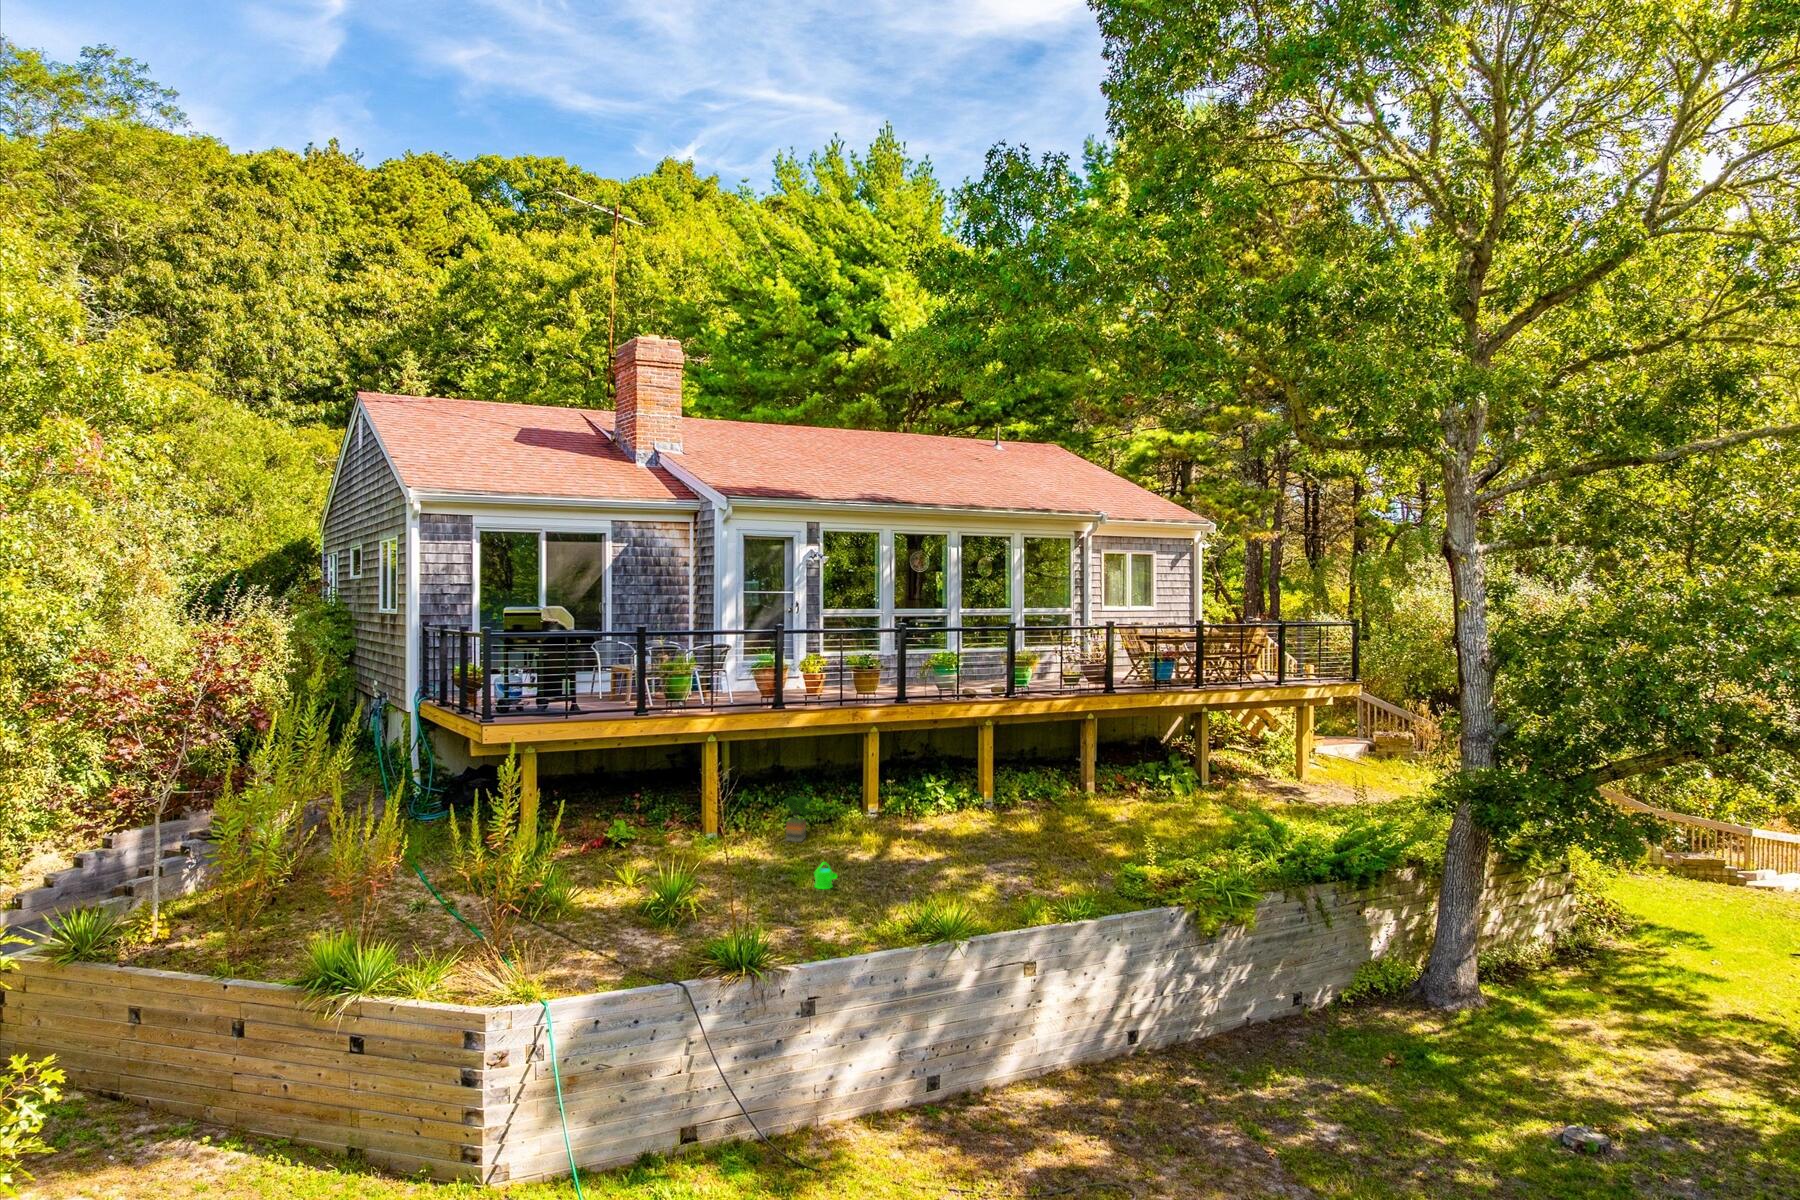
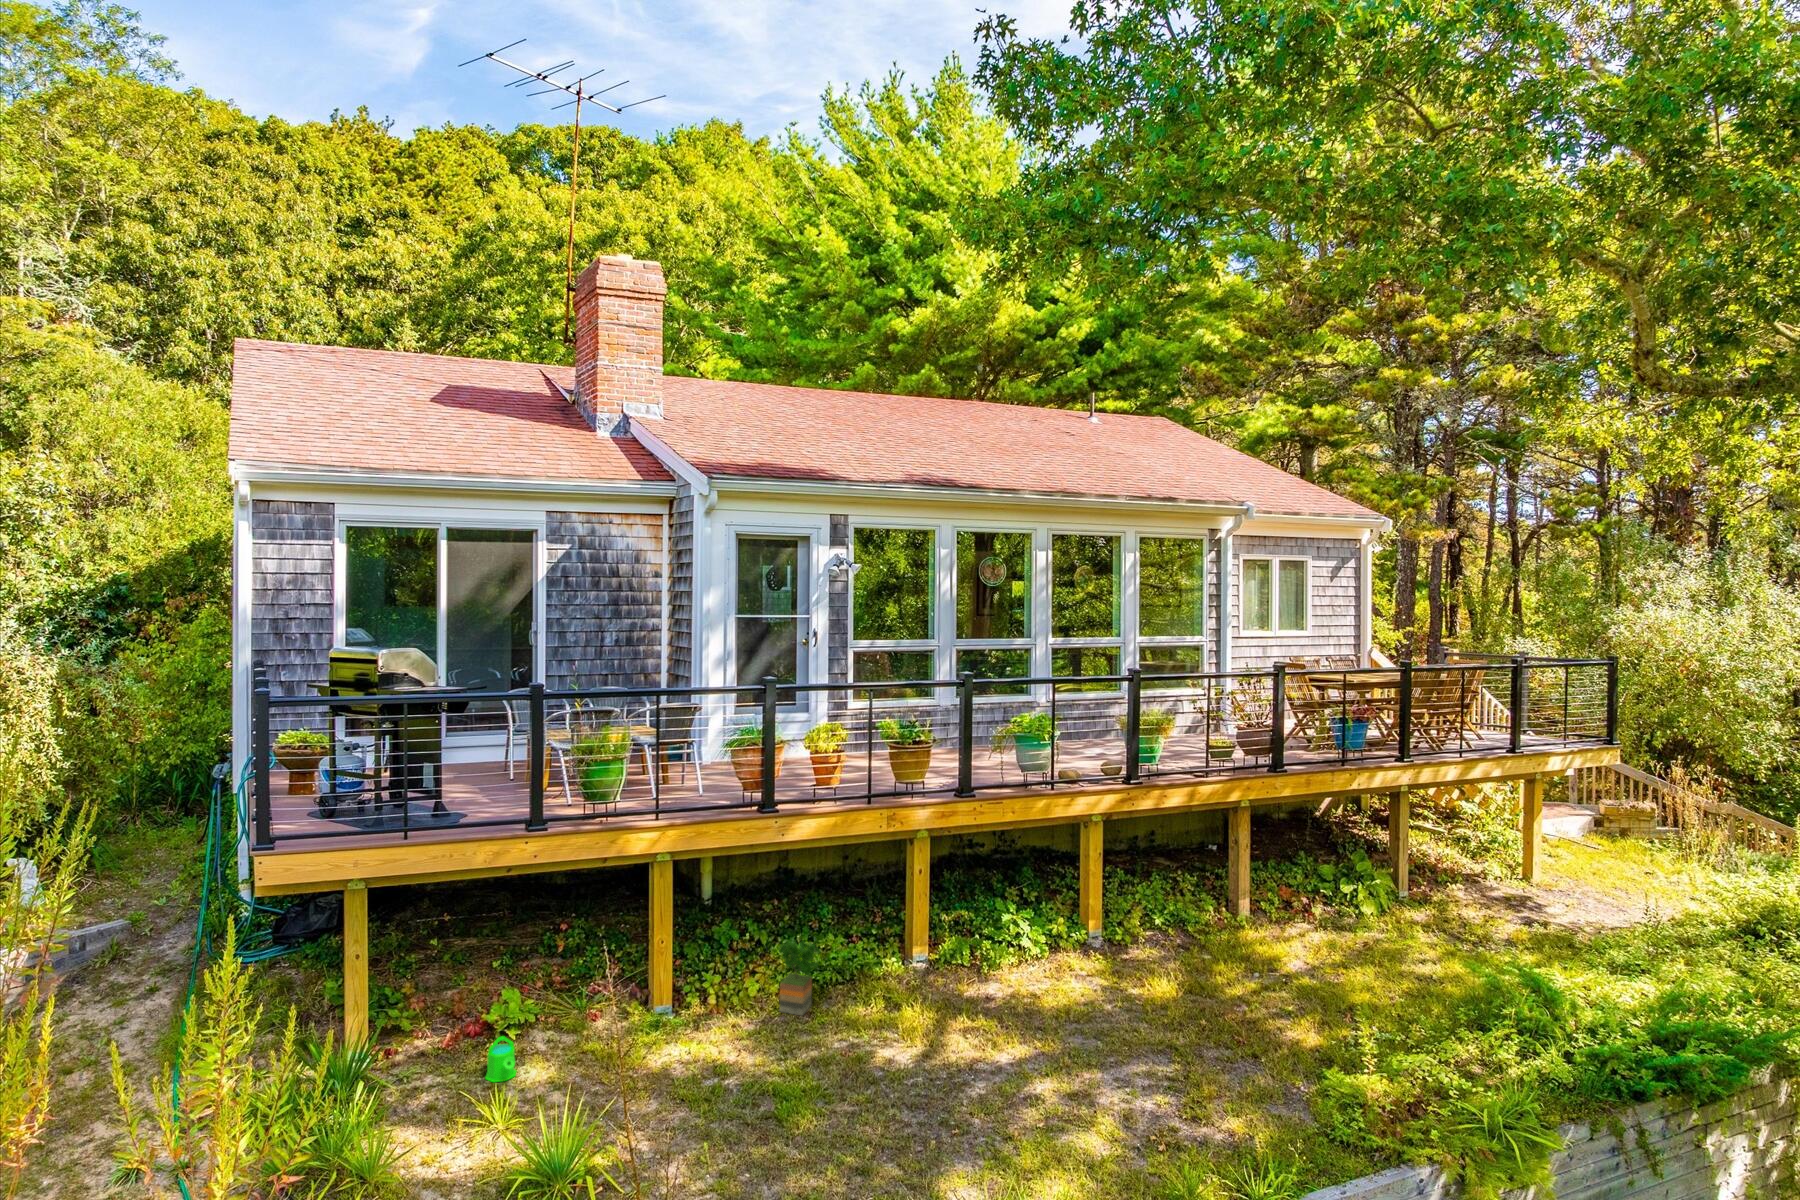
watering can: present [814,862,837,889] -> present [485,1036,516,1082]

